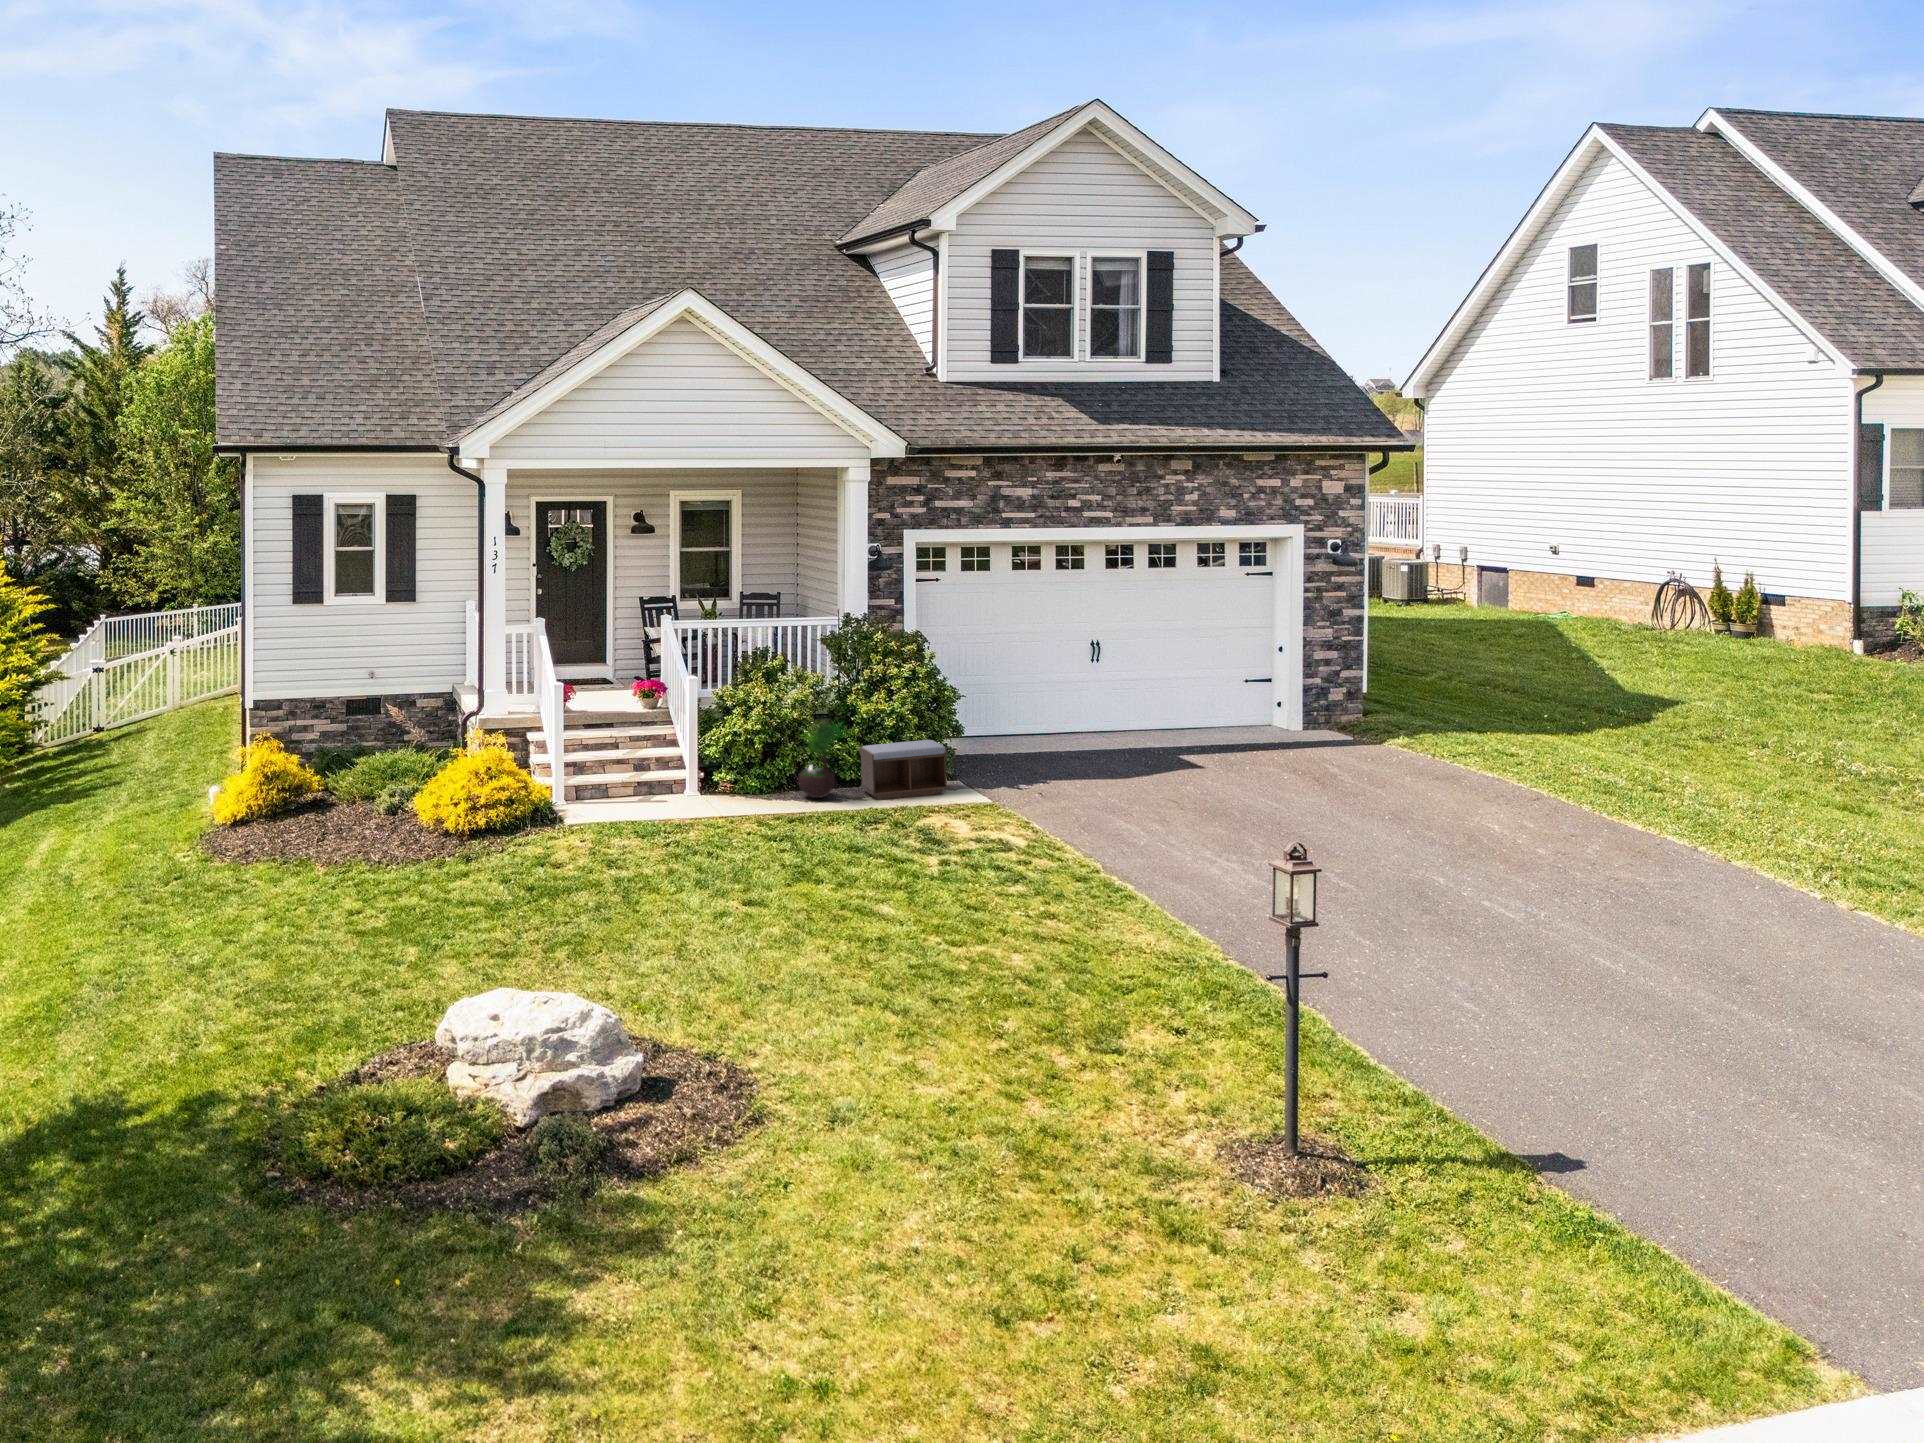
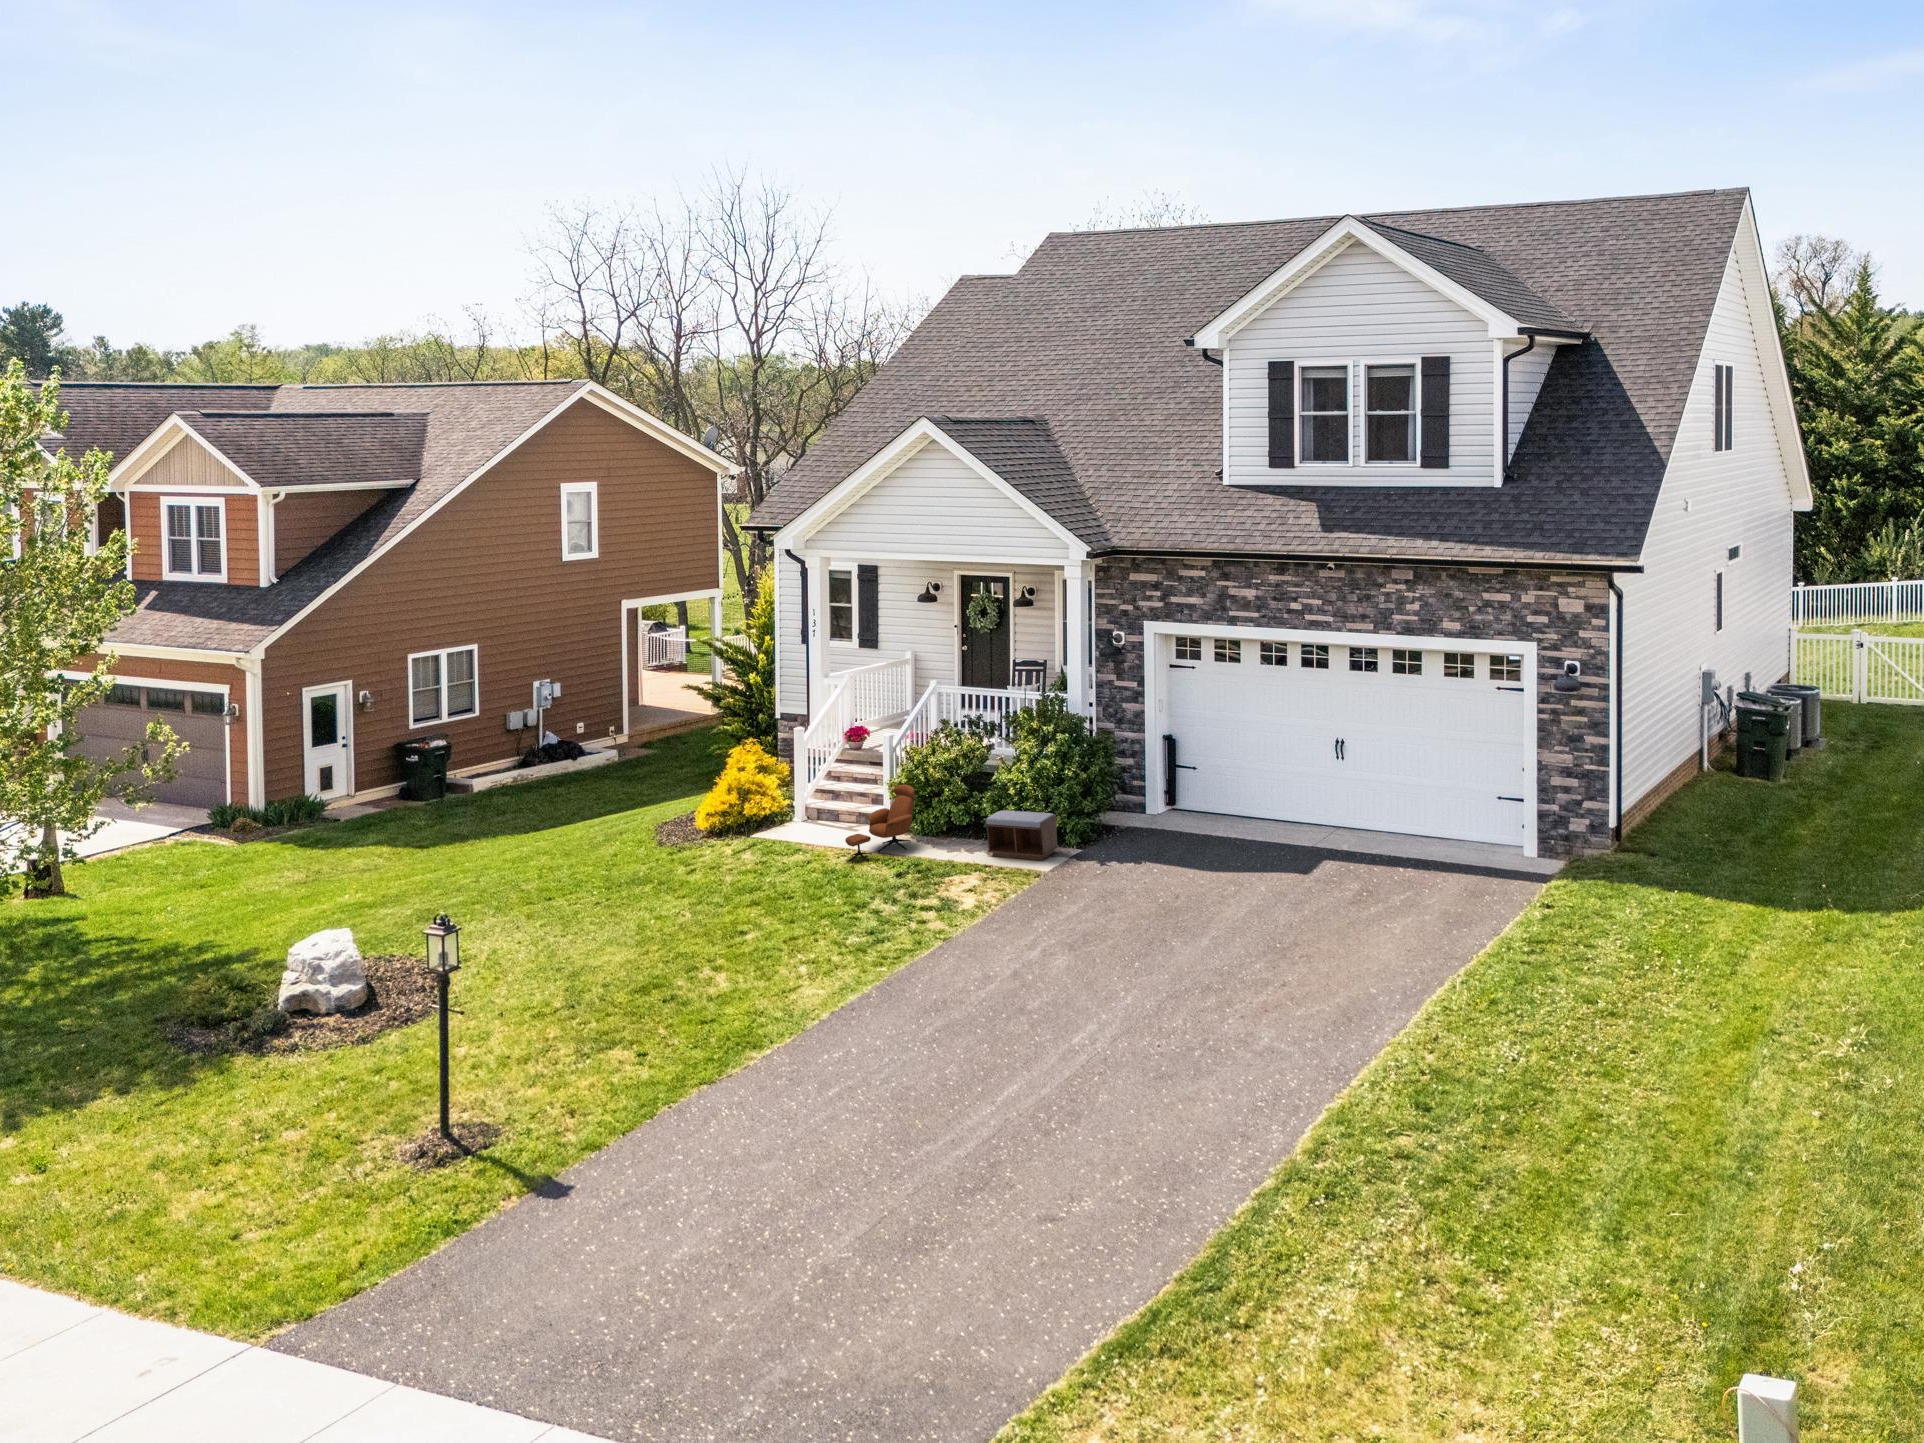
potted tree: present [799,720,840,798] -> none [940,782,980,847]
lounge chair: none [704,731,767,831] -> present [845,785,915,862]

